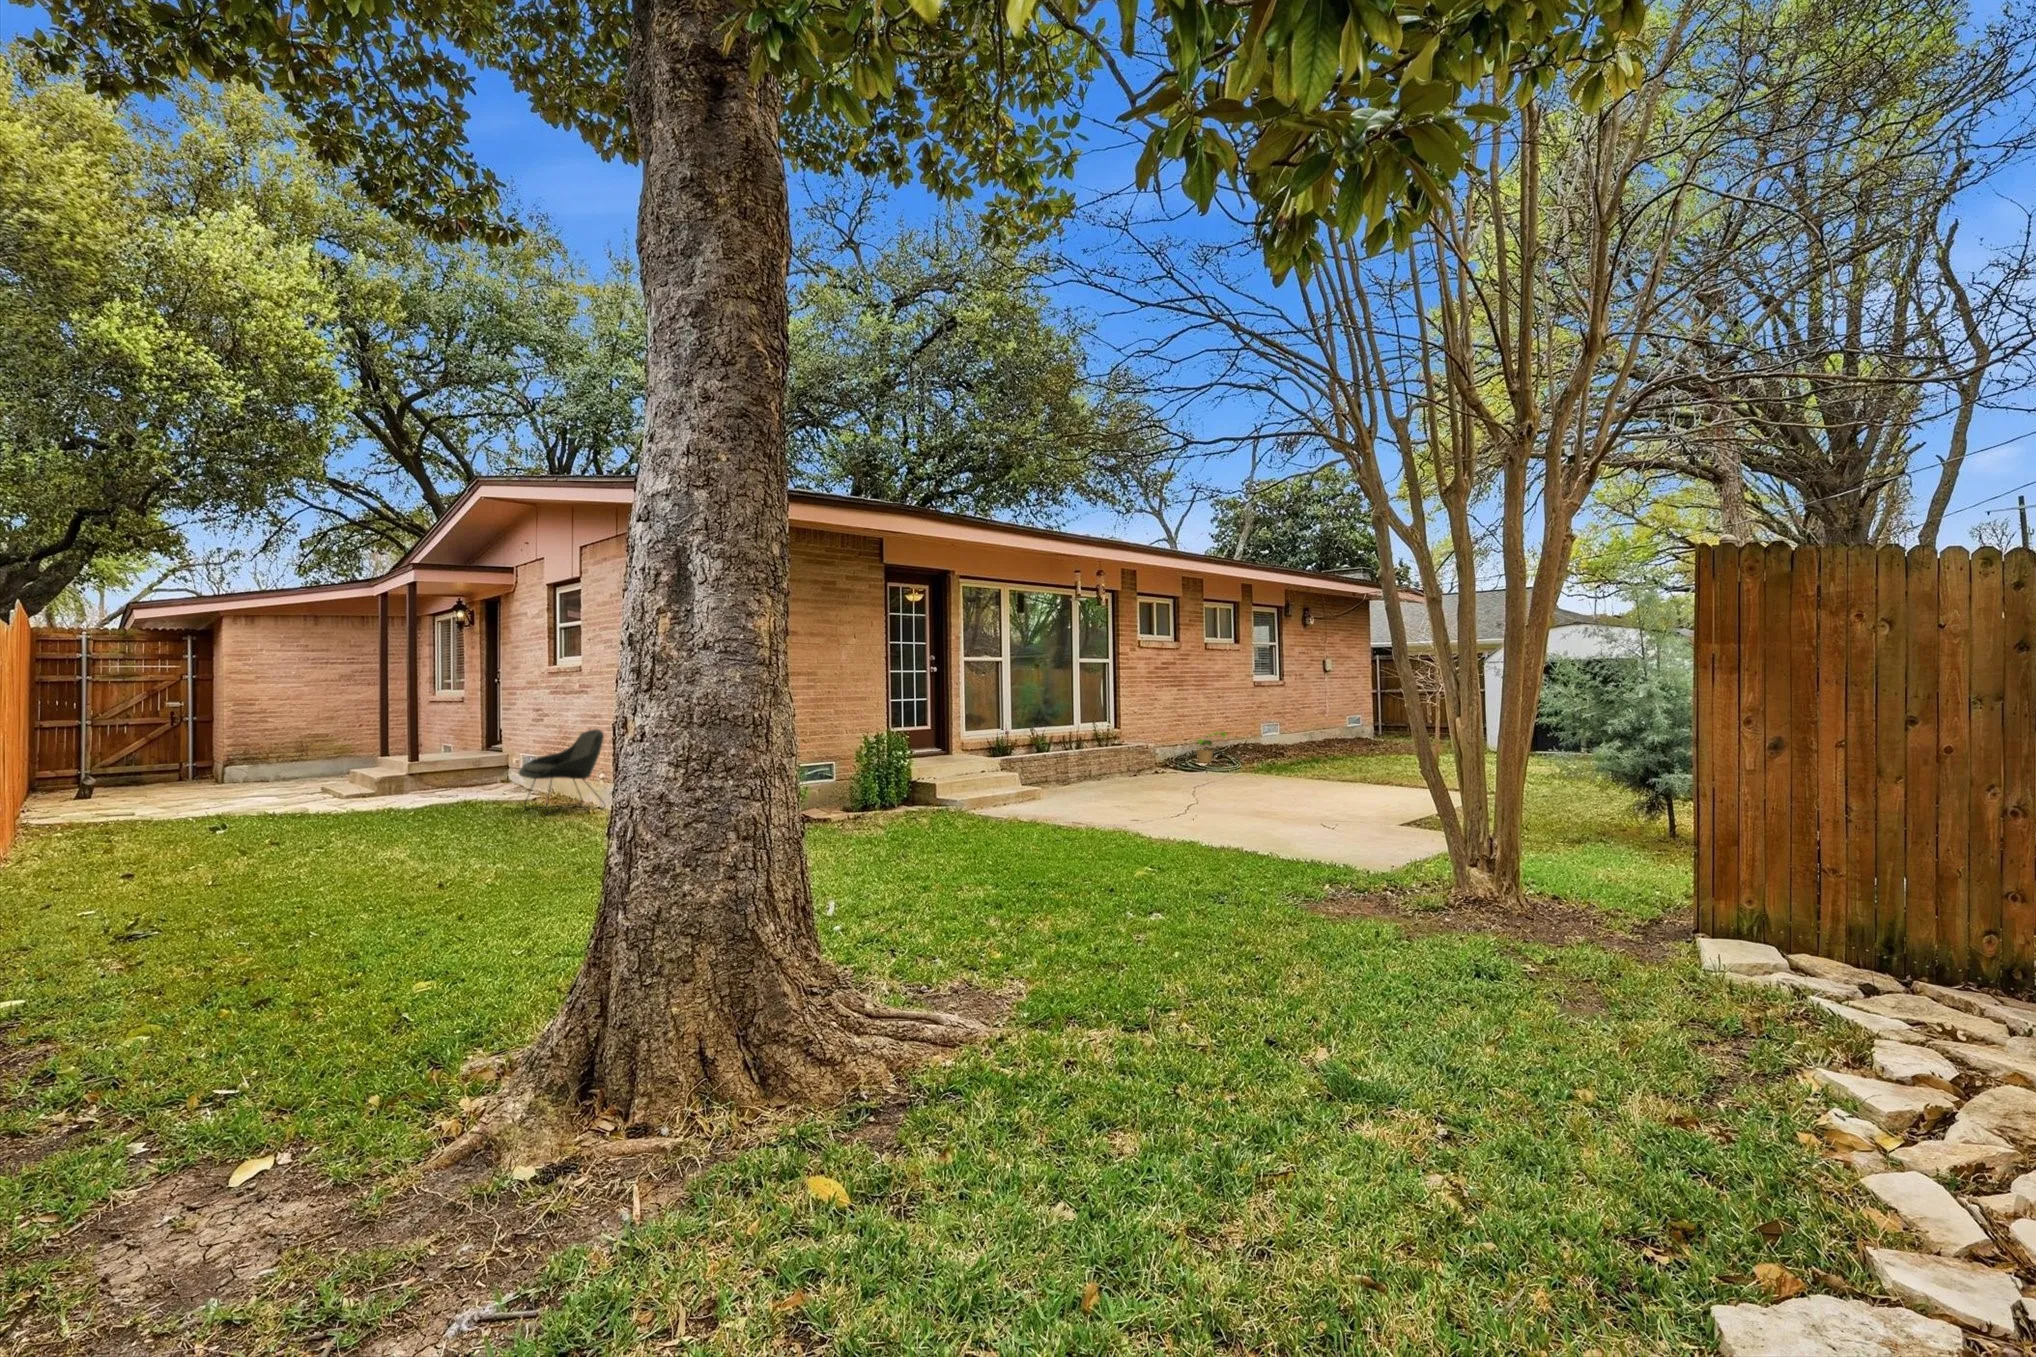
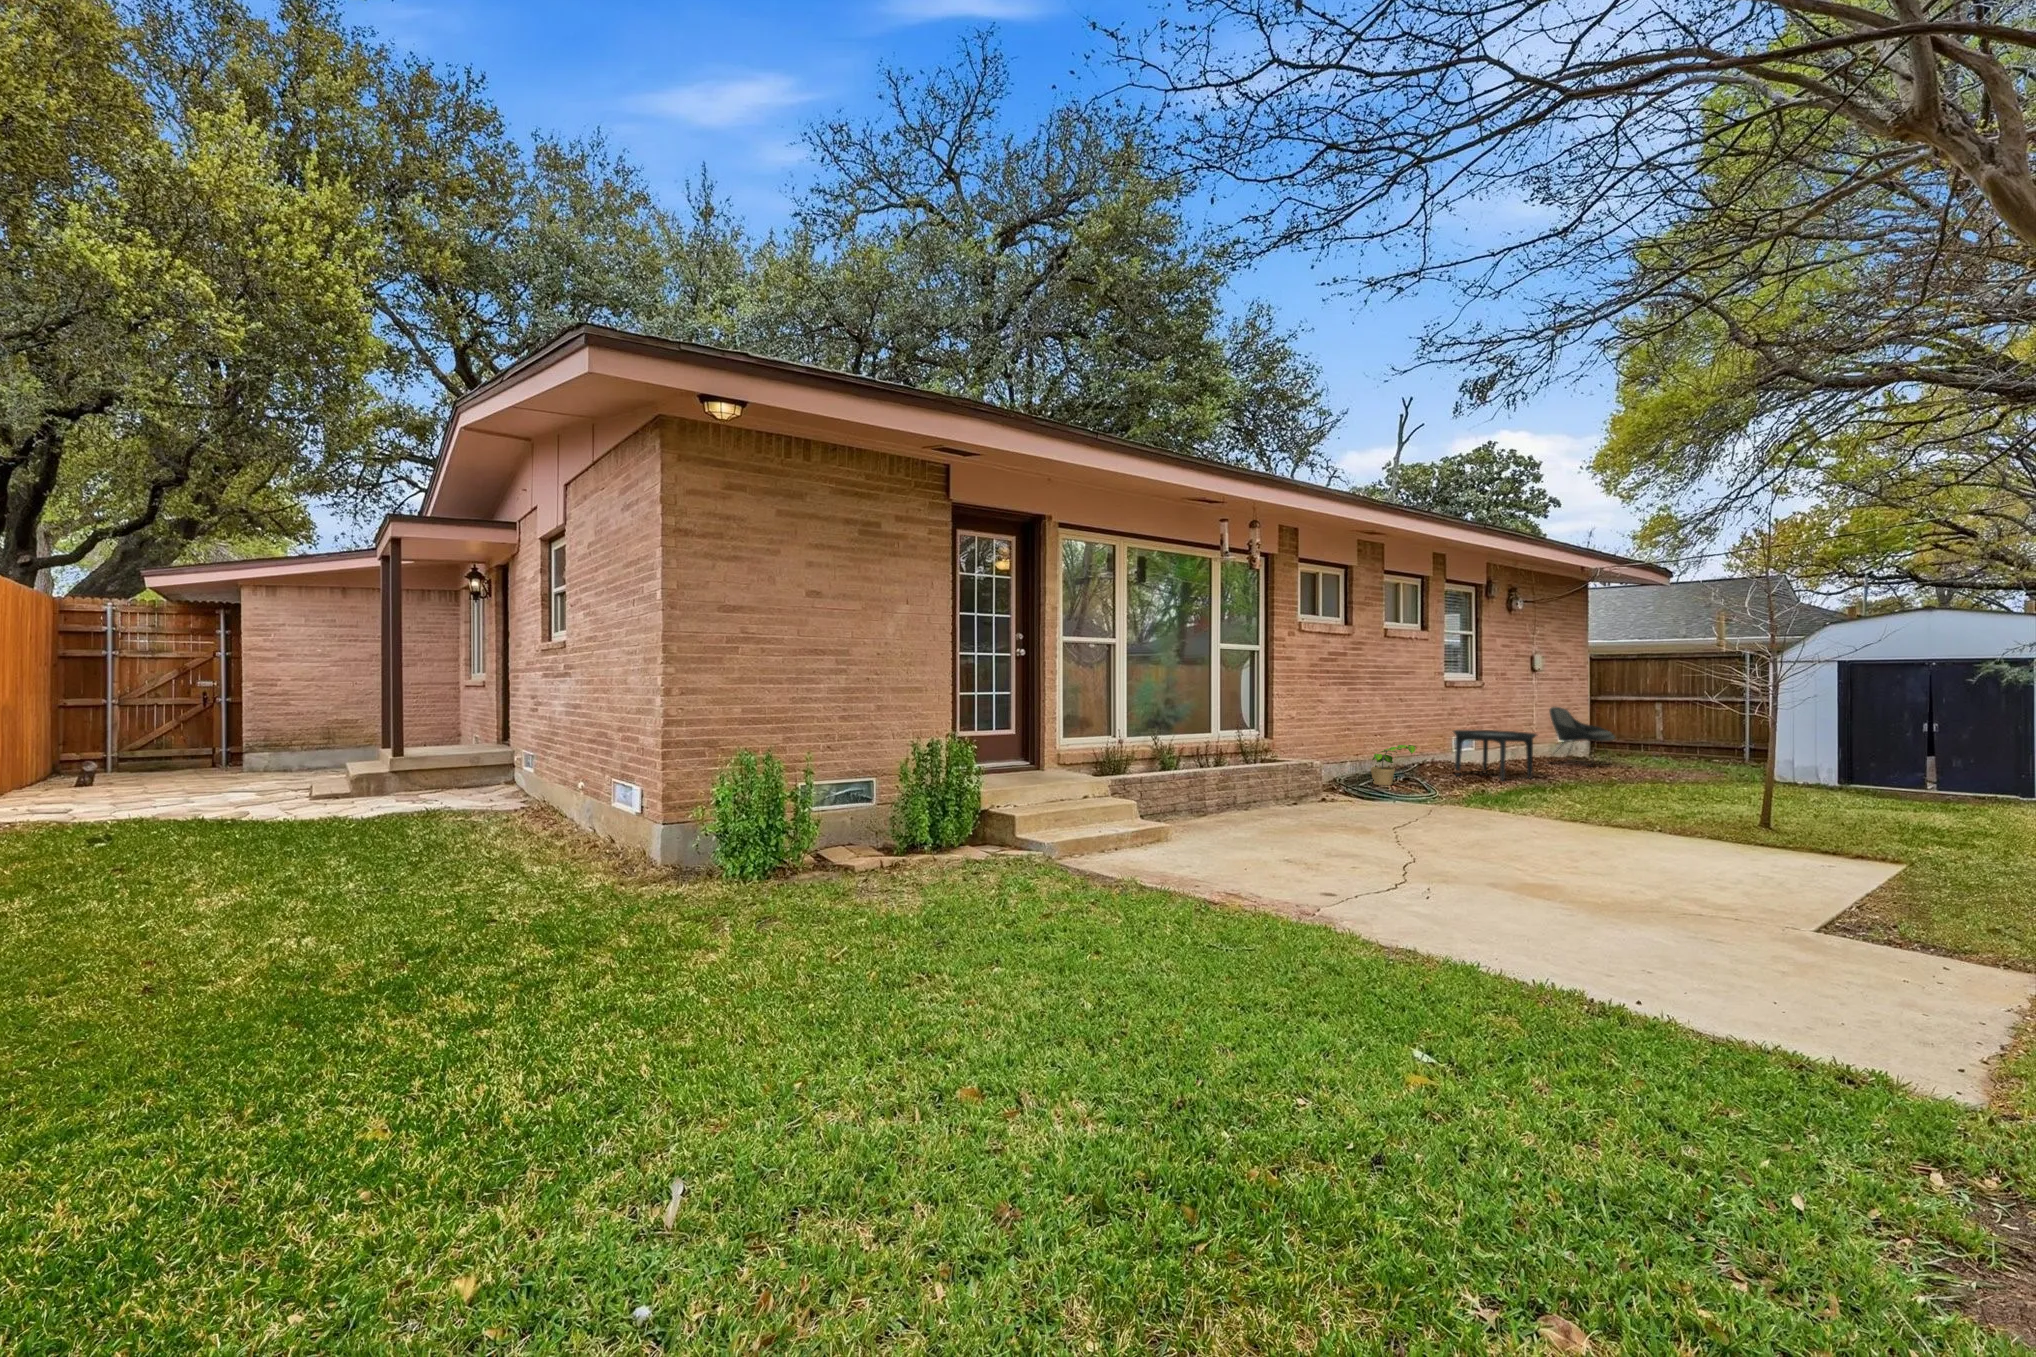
round table: none [1261,719,1322,758] -> present [1453,730,1537,781]
lounge chair: present [519,729,605,815] -> present [1549,707,1615,766]

